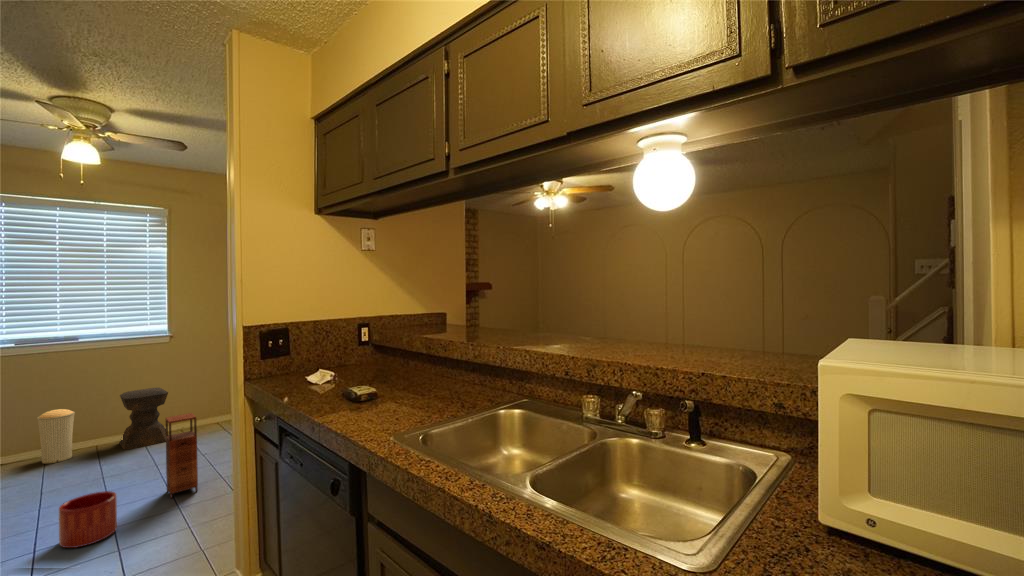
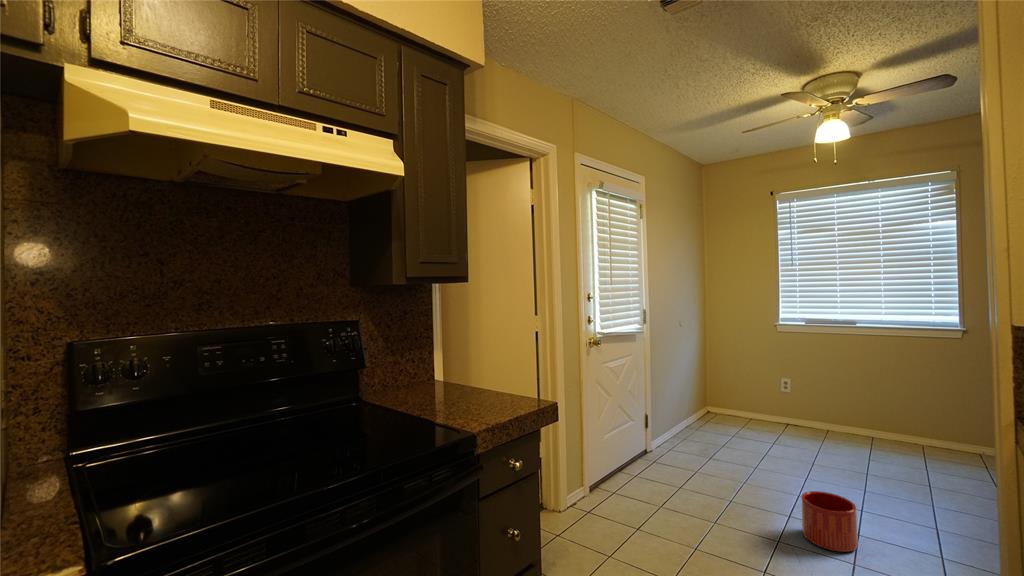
stool: present [119,388,168,449] -> none [898,389,961,464]
trash can: present [37,409,75,464] -> none [820,391,852,443]
storage cabinet: present [166,413,198,498] -> none [927,438,974,558]

